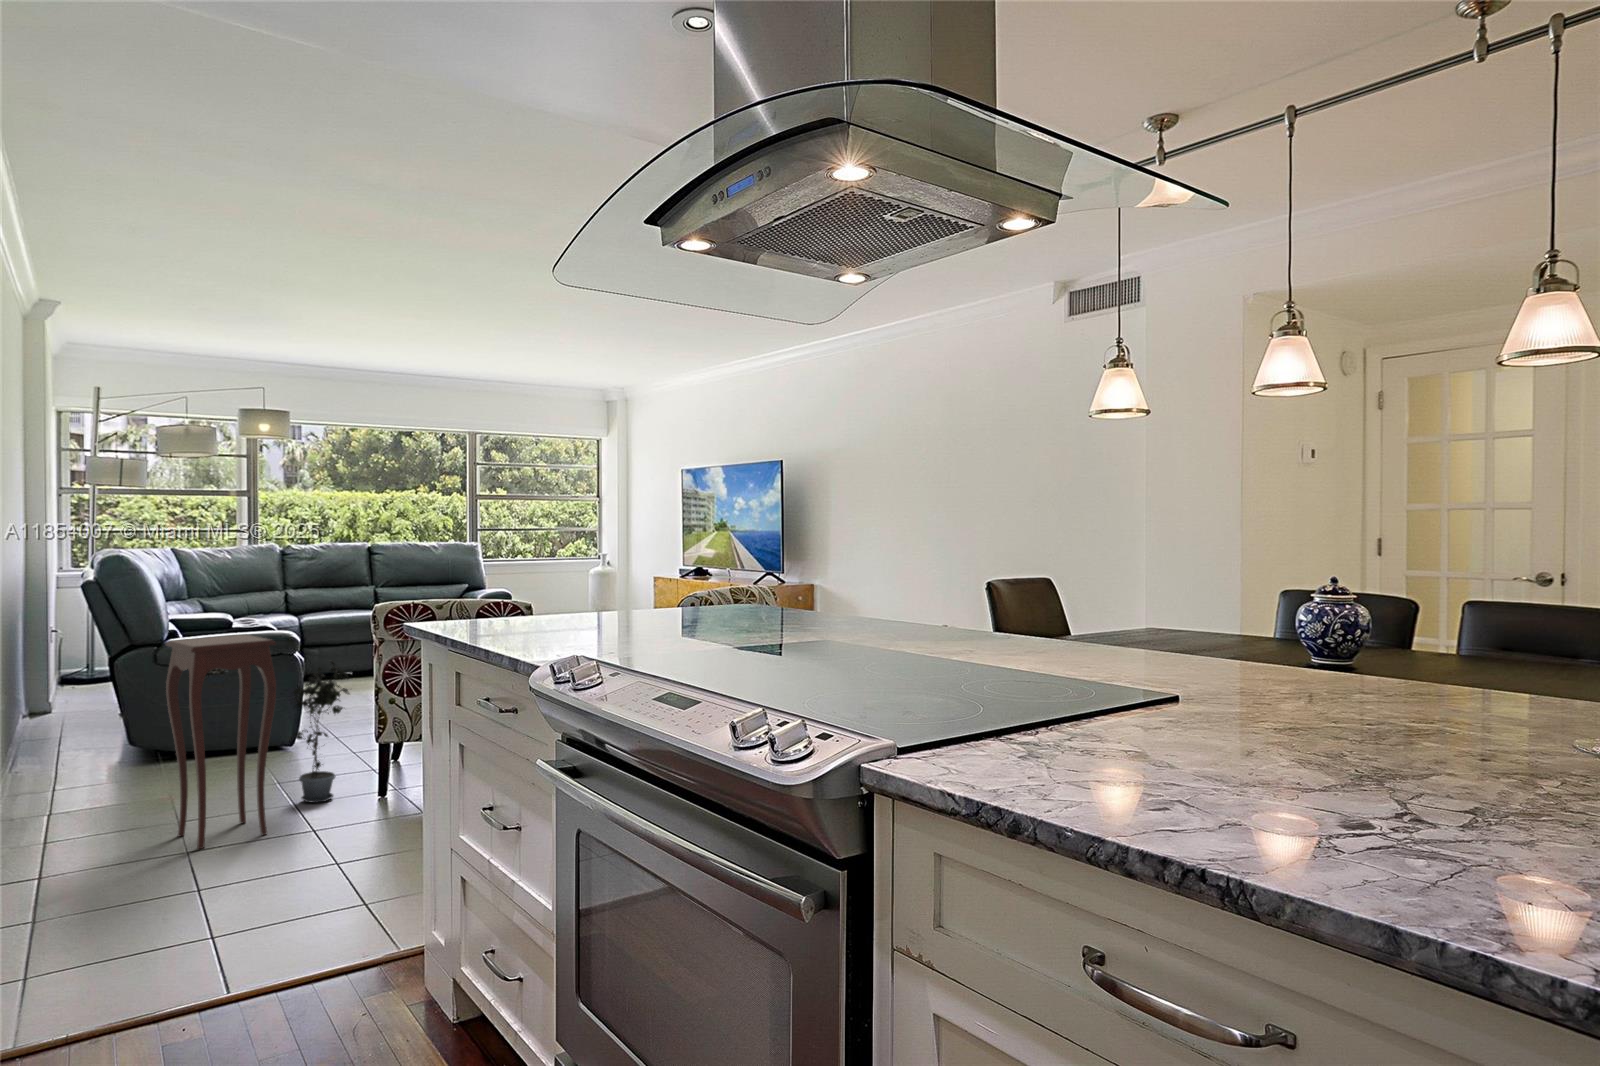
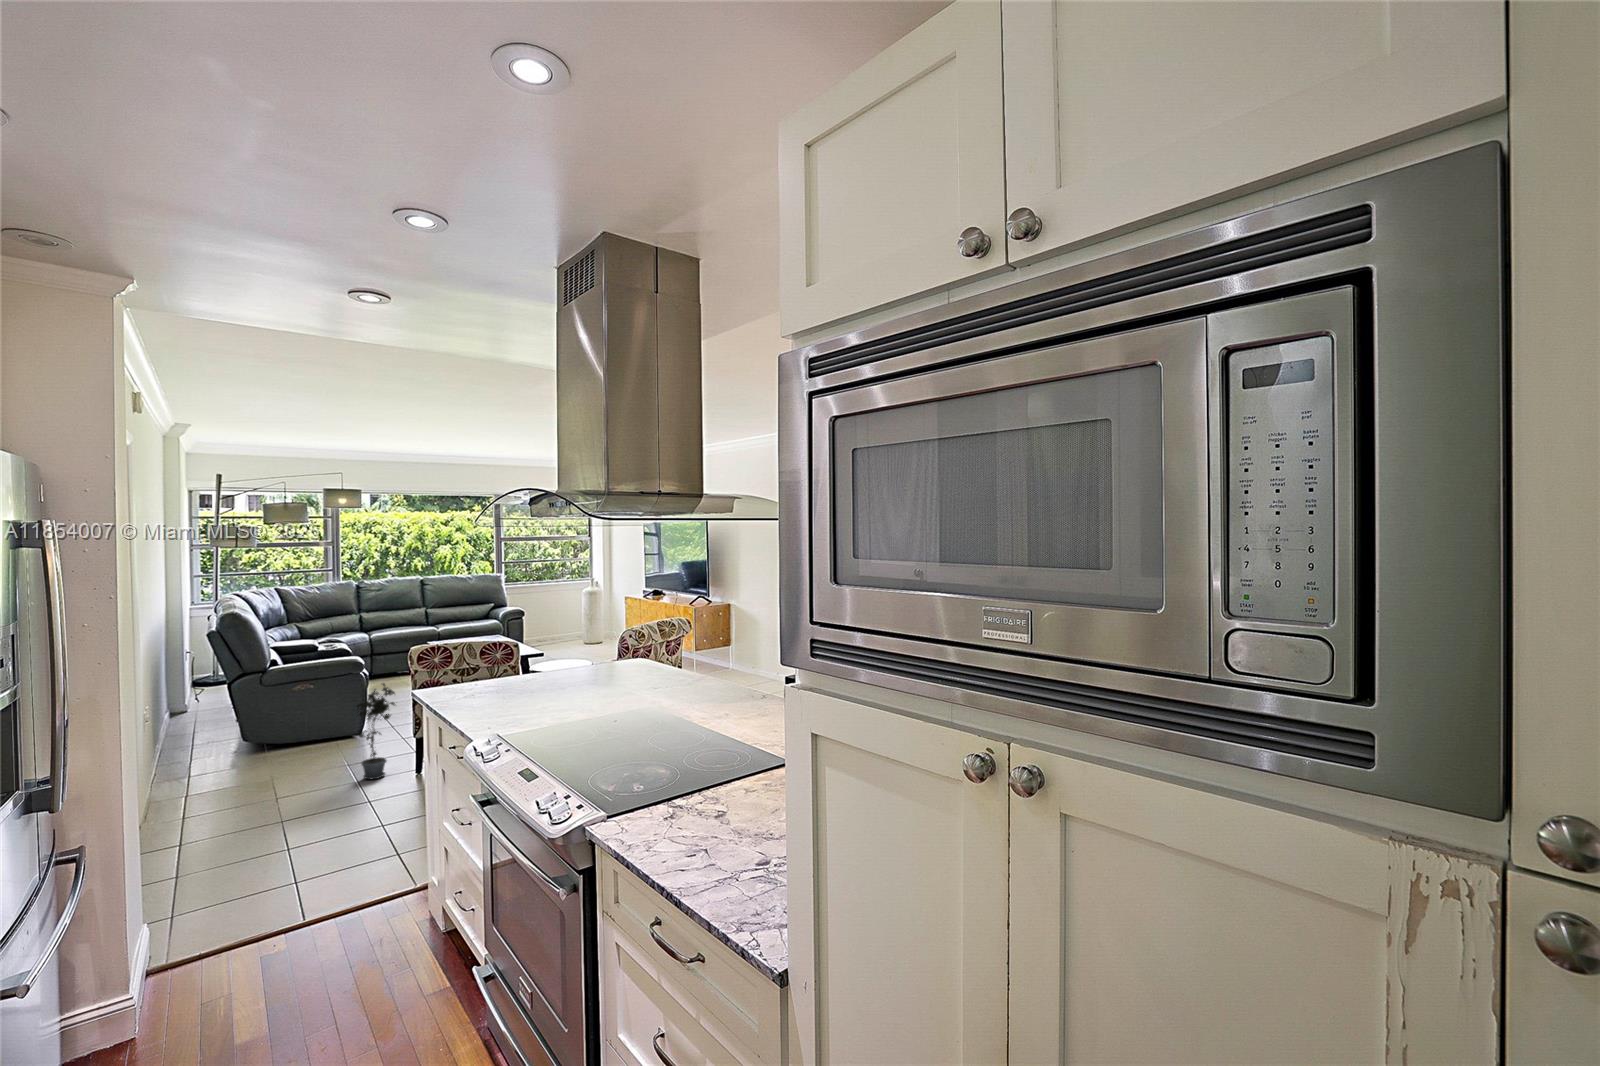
side table: present [166,635,276,849] -> none [266,671,343,818]

